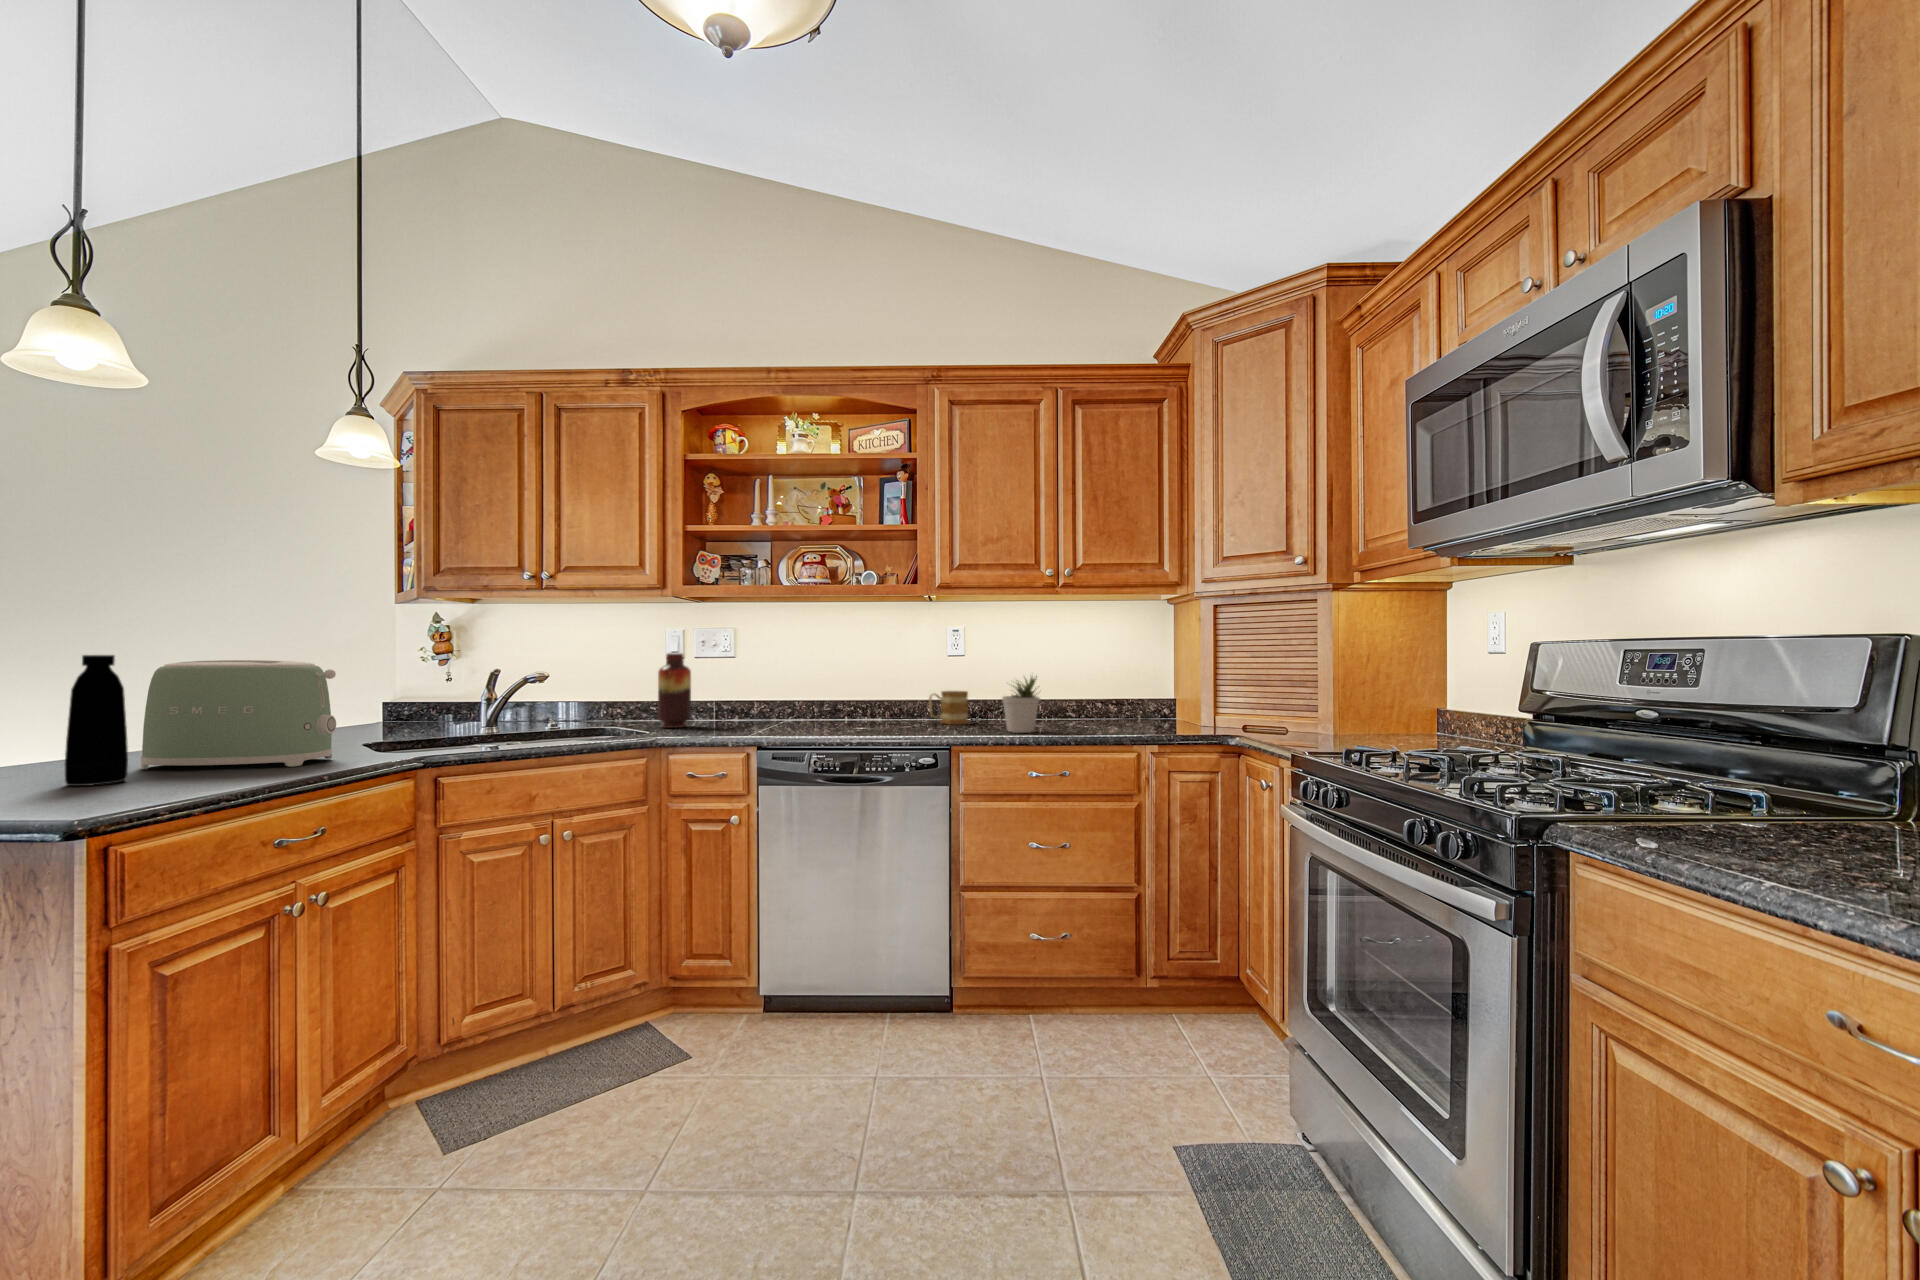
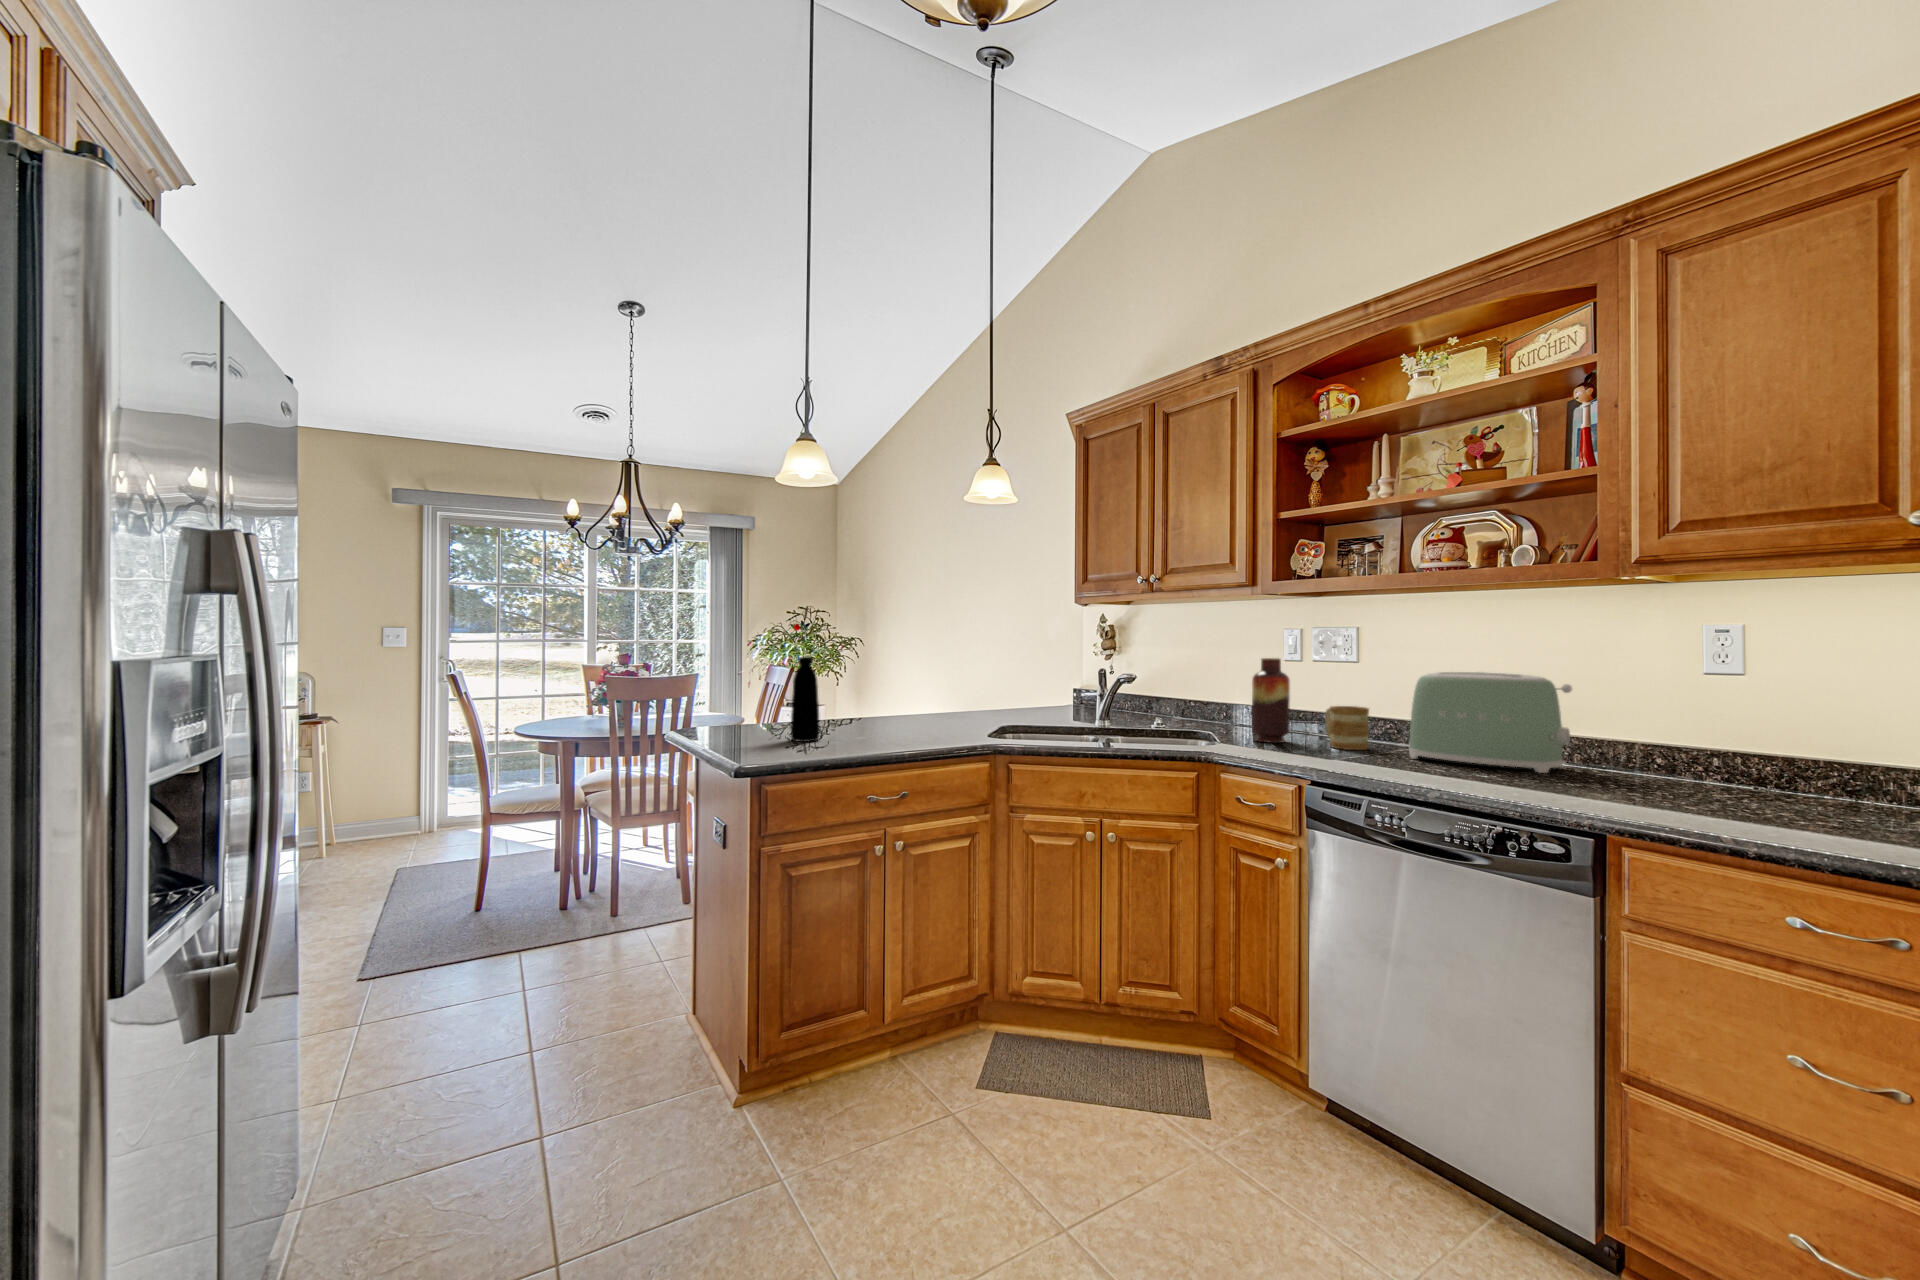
toaster: present [141,660,336,769] -> present [1409,672,1572,773]
potted plant: present [1002,676,1040,733] -> none [1738,714,1839,828]
mug: present [929,691,968,725] -> present [1325,706,1369,750]

